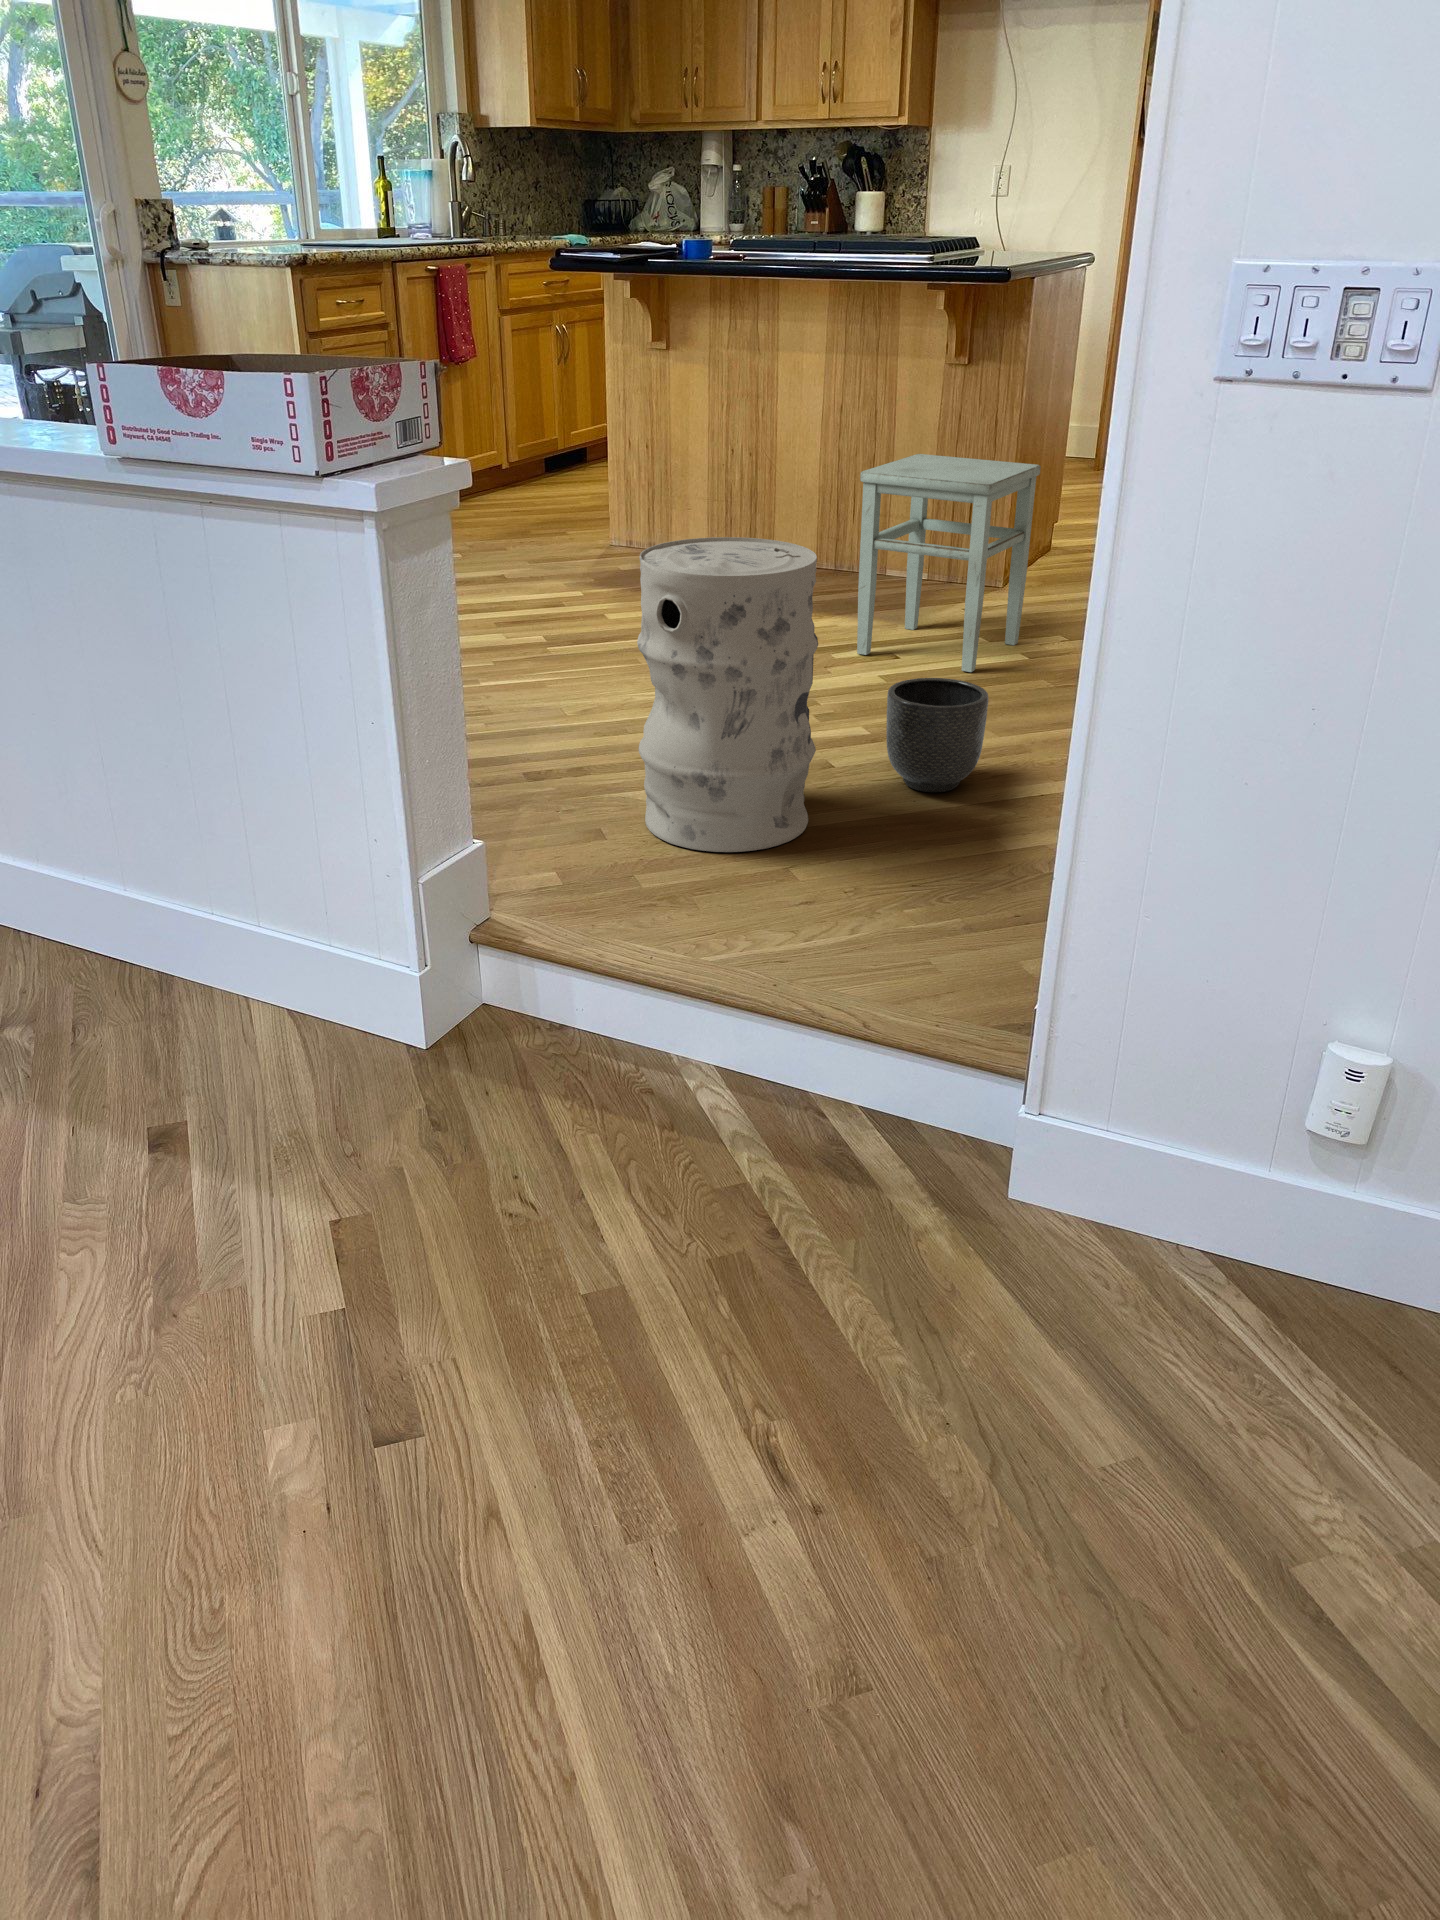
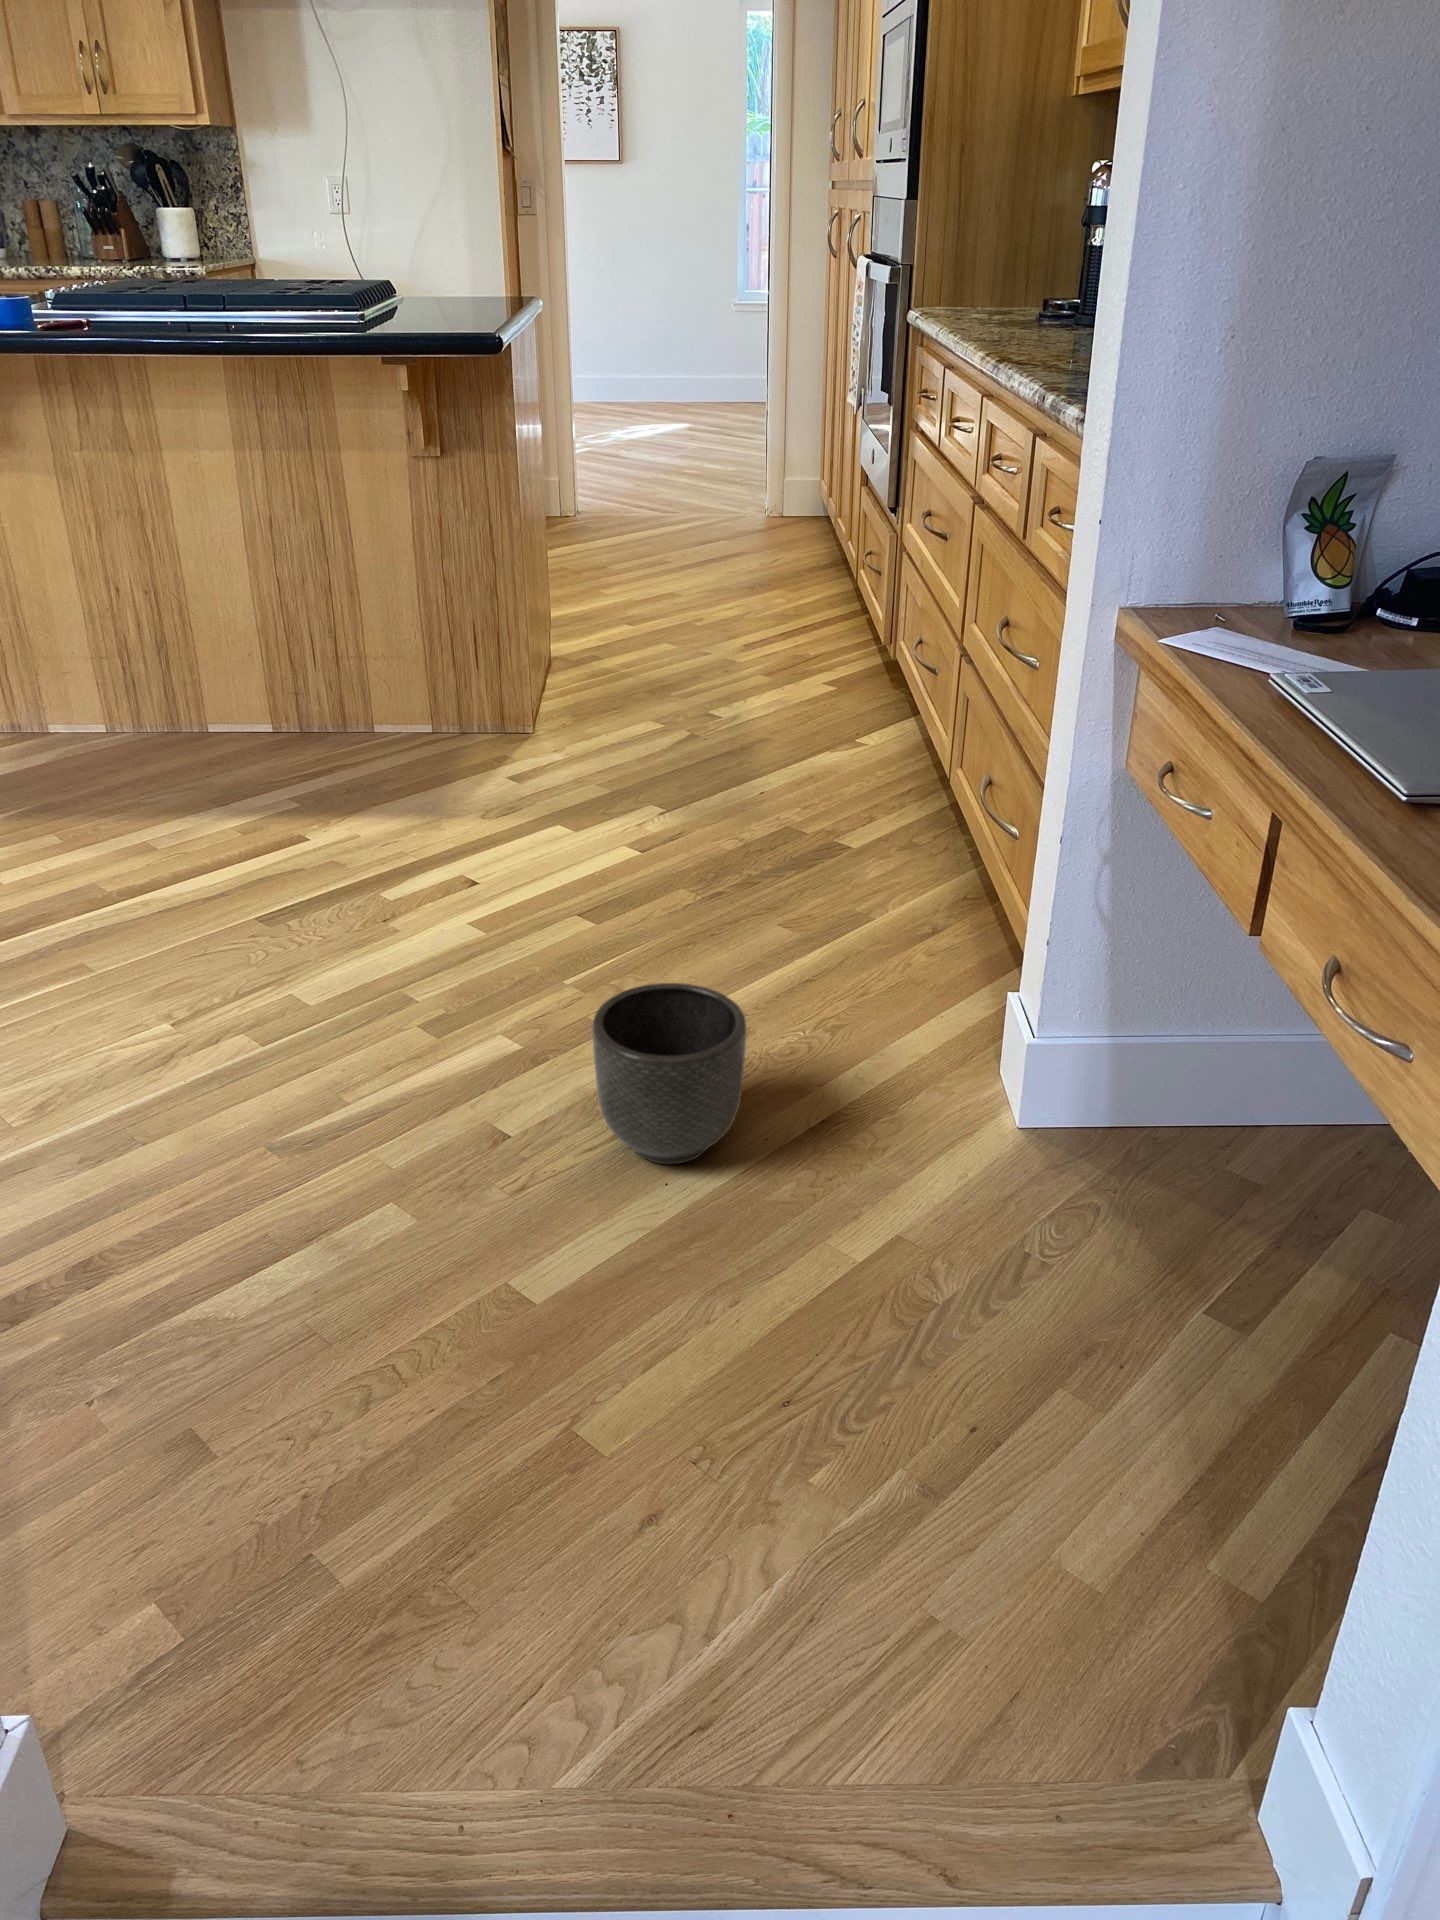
stool: present [857,454,1041,672] -> none [382,593,609,890]
trash can: present [637,537,818,852] -> none [185,869,550,1442]

